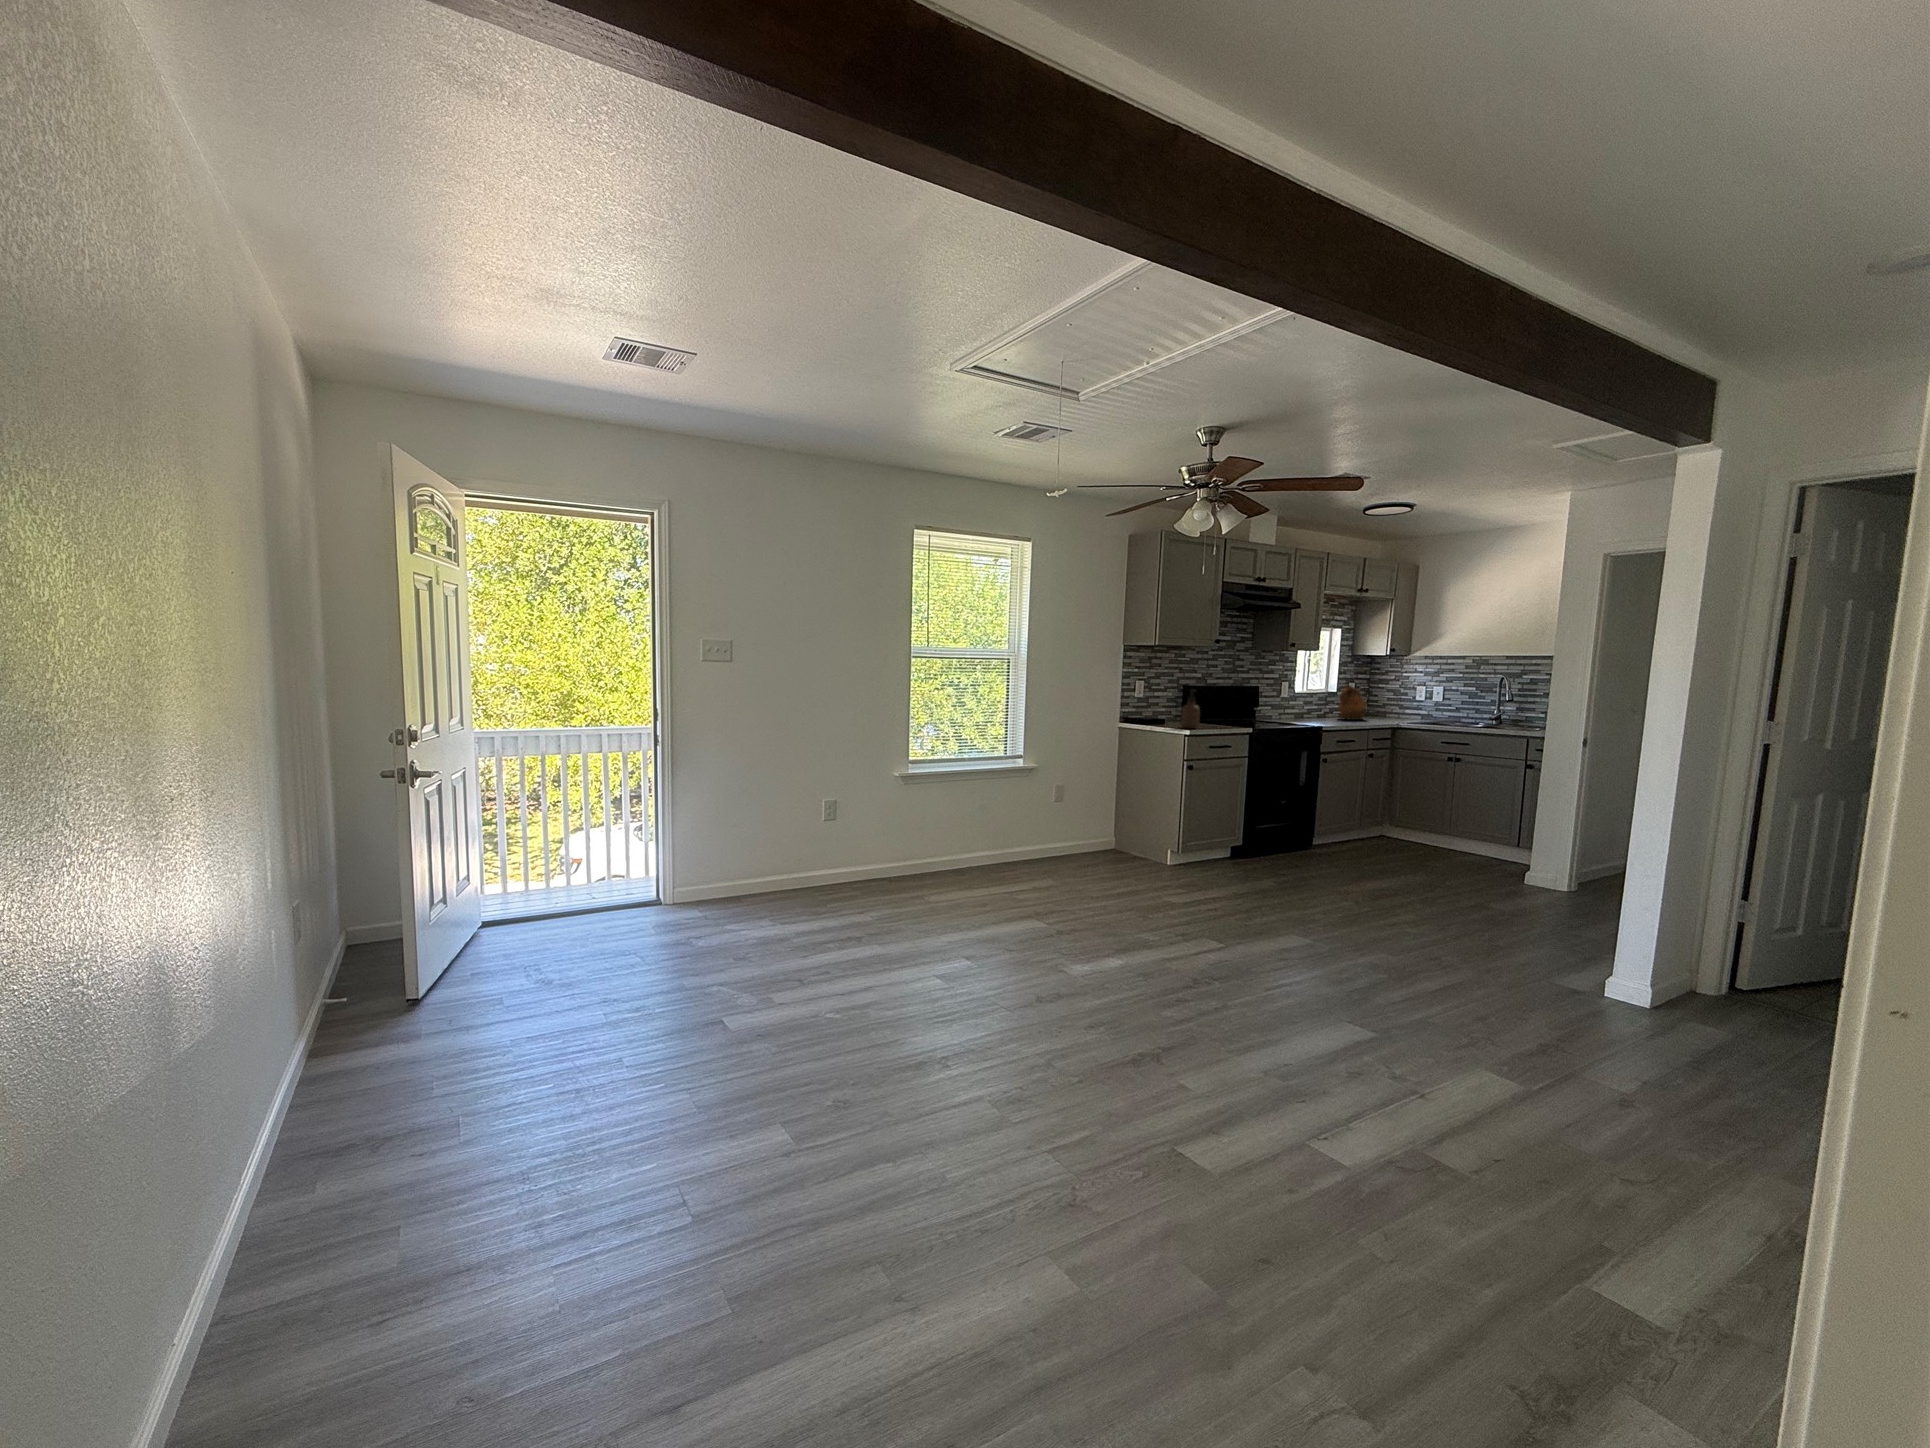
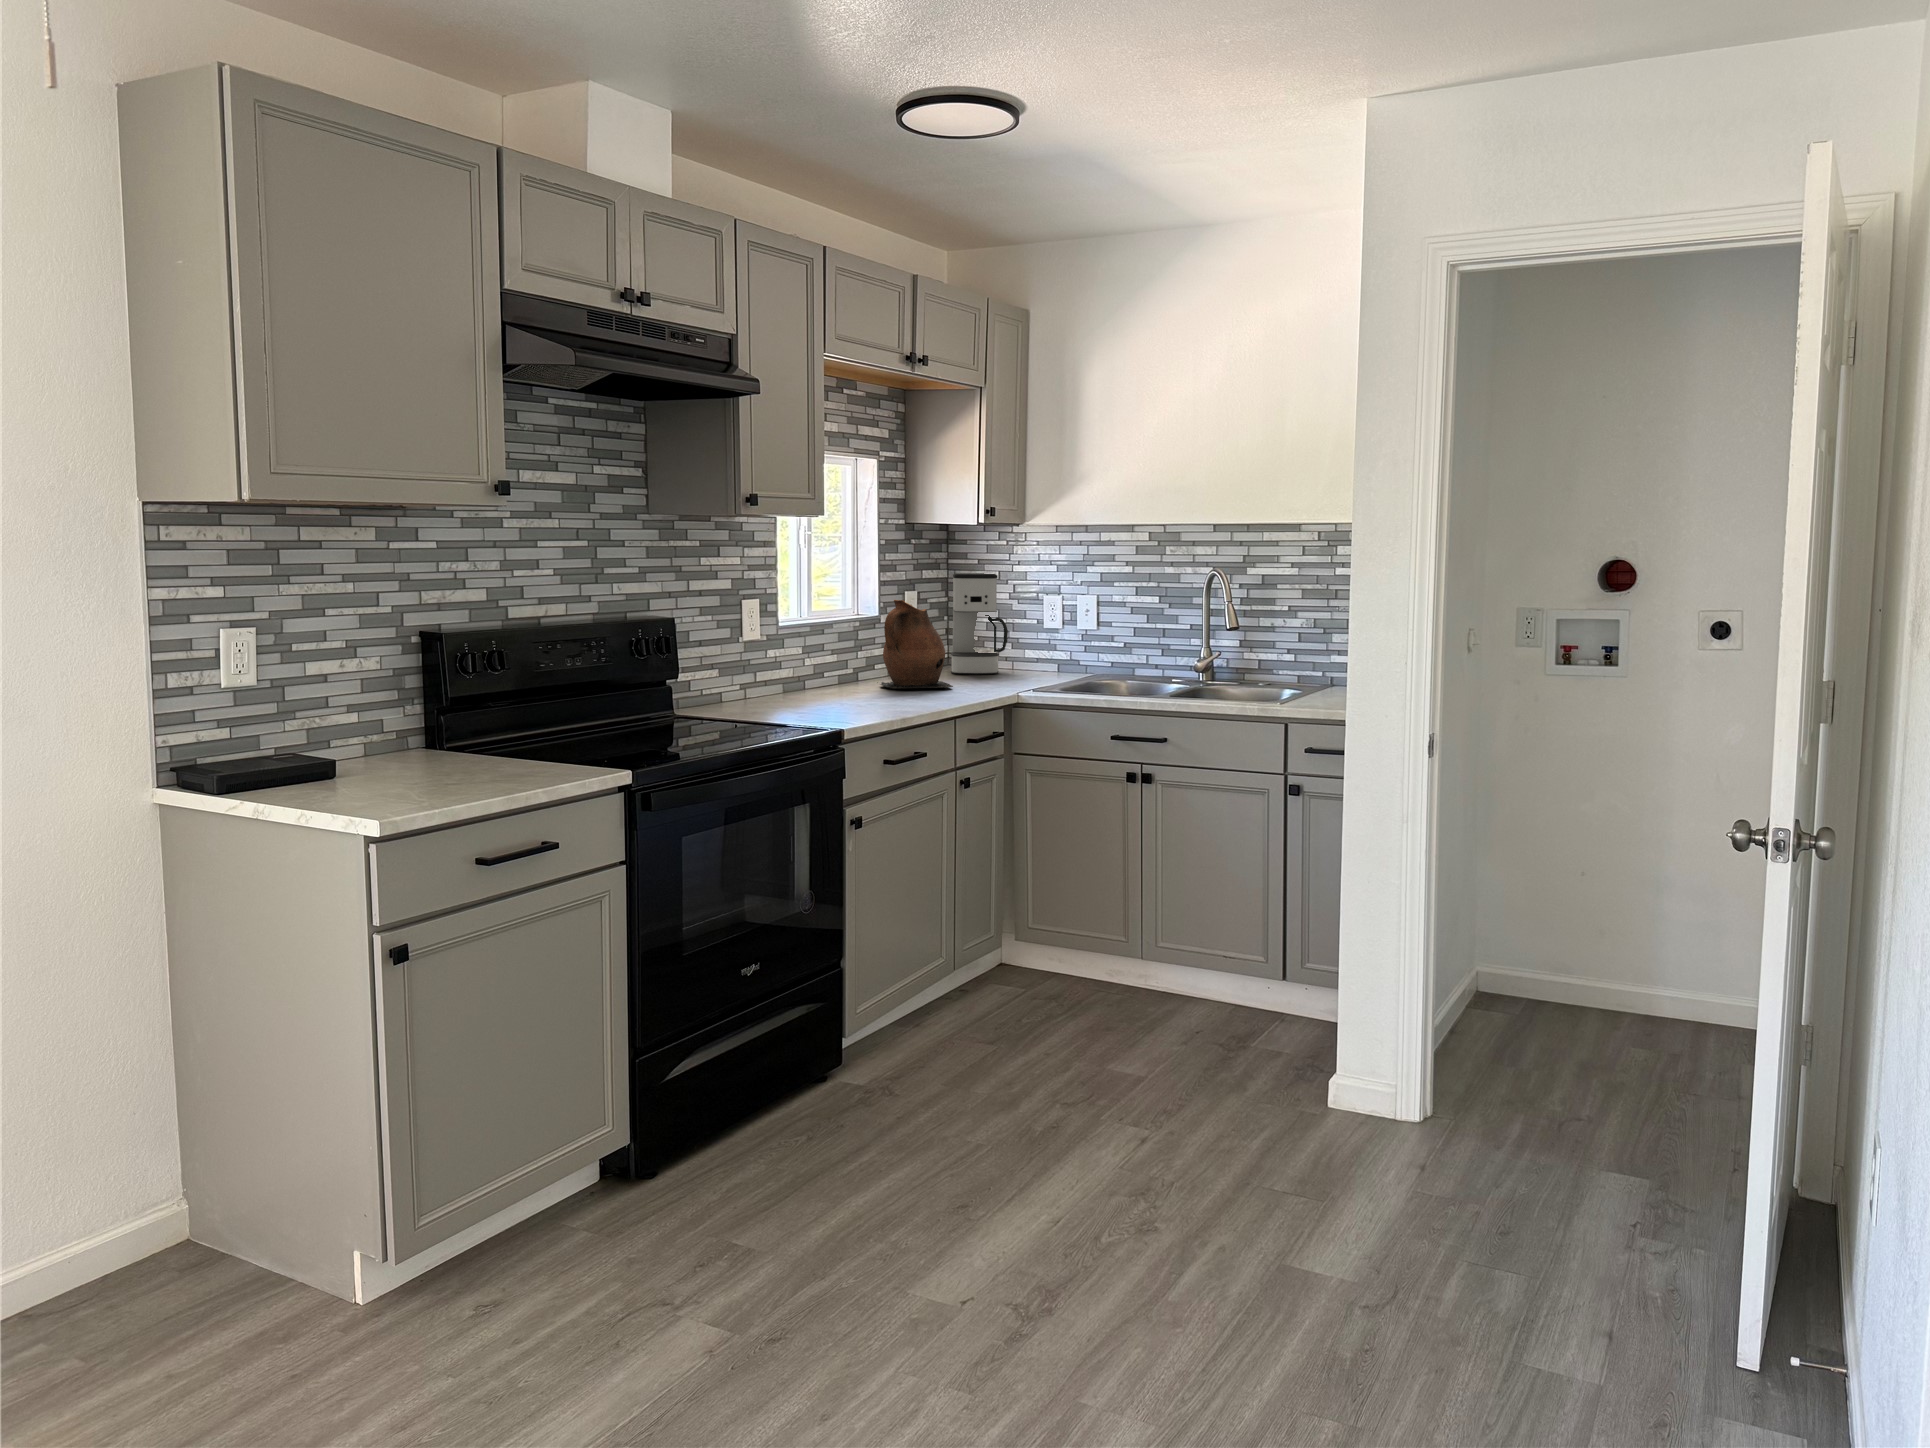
coffee maker: none [1369,676,1398,719] -> present [951,573,1008,675]
soap dispenser: present [1181,689,1200,728] -> none [363,658,431,800]

